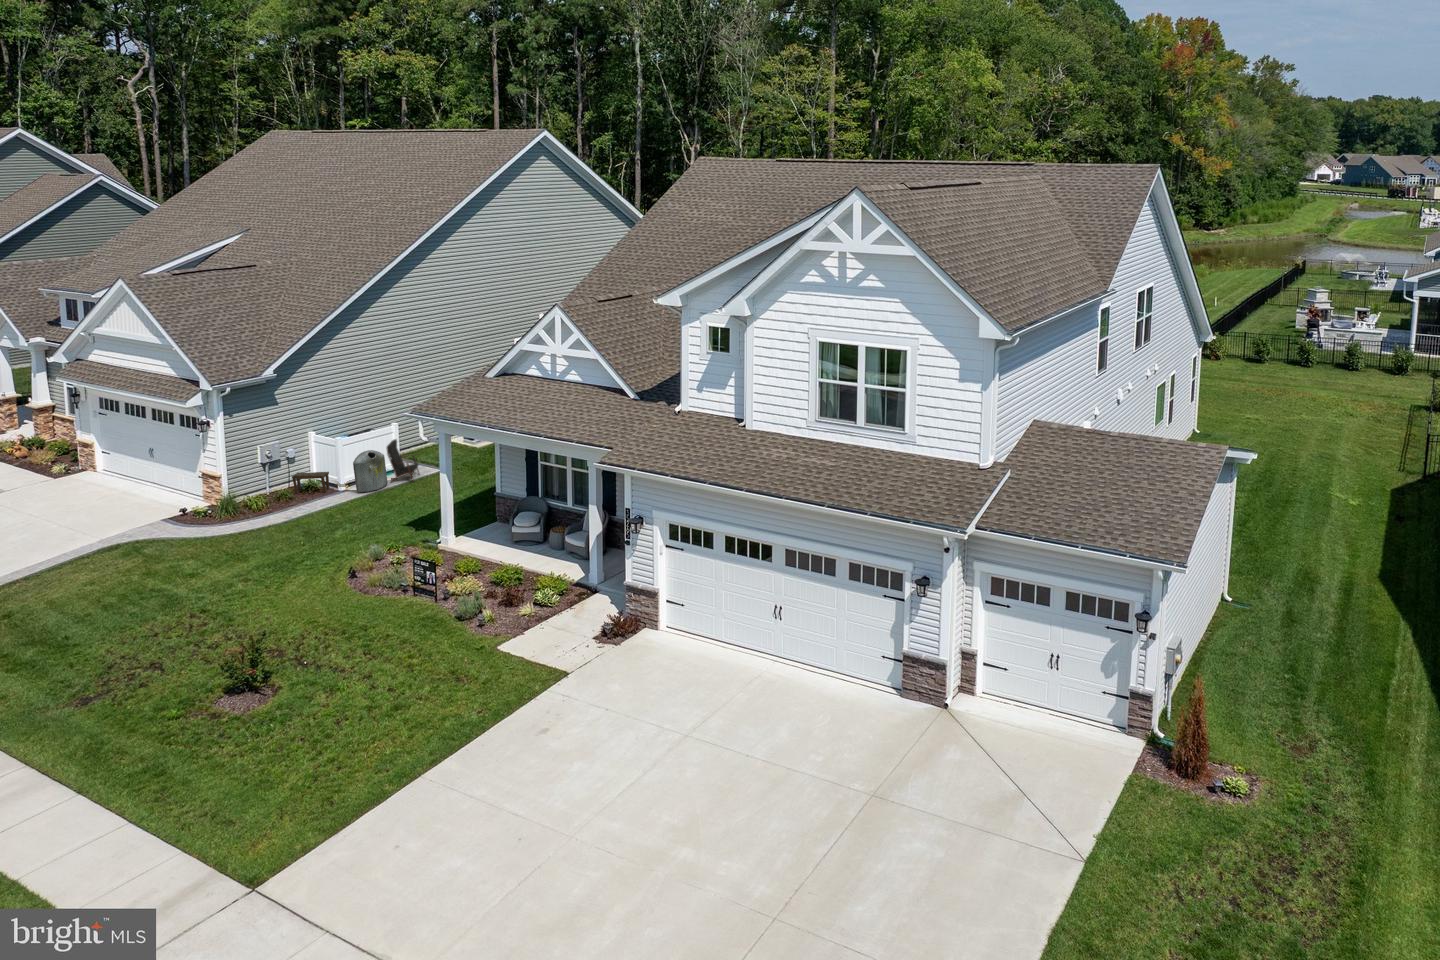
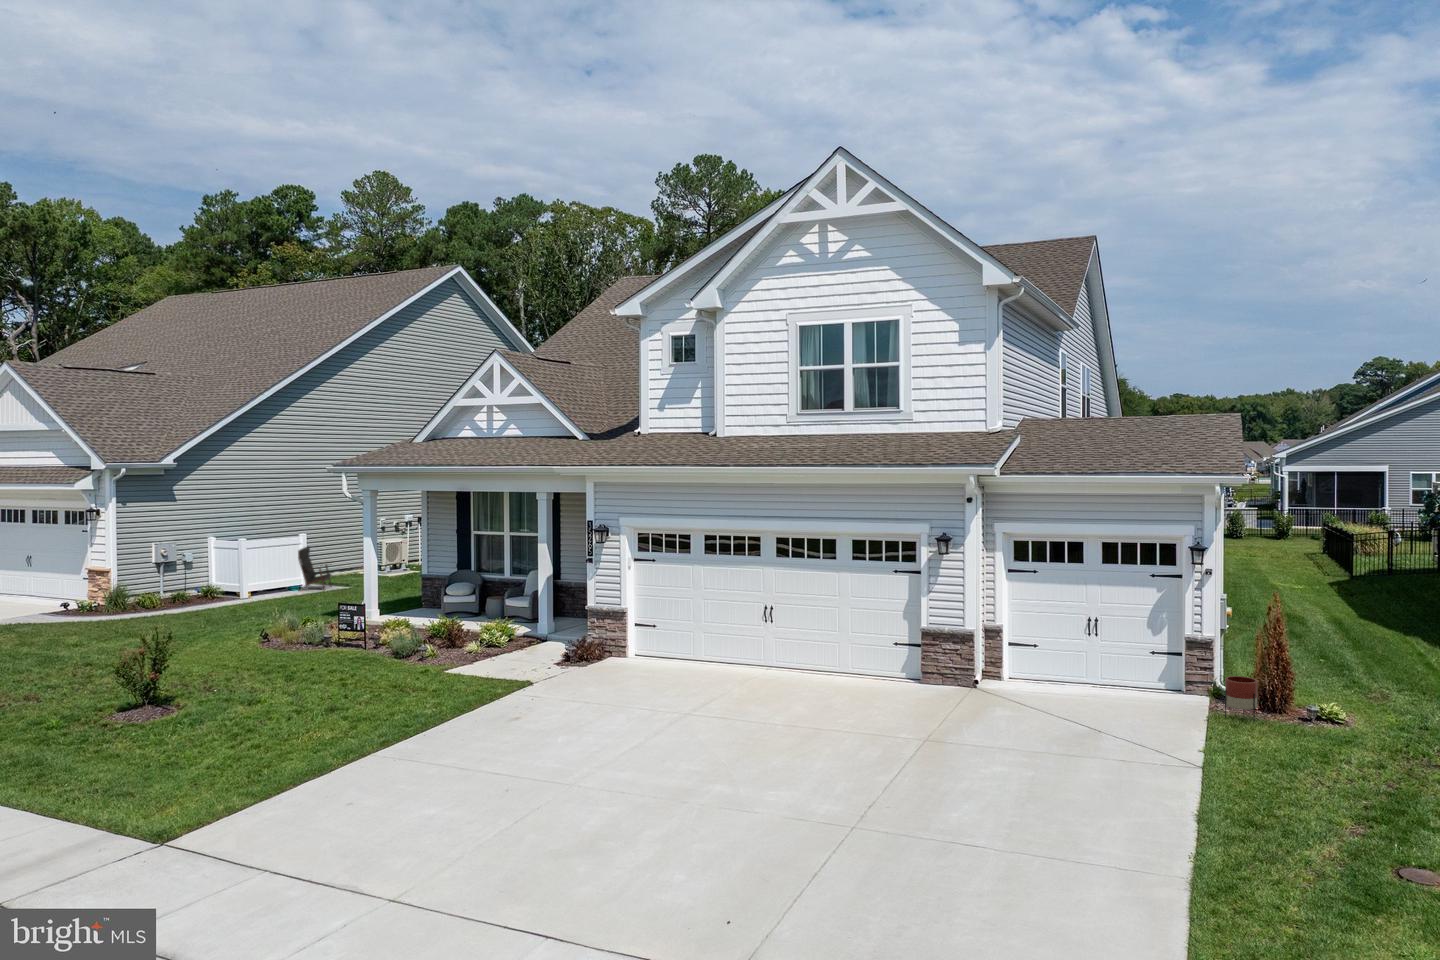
trash can: present [353,450,388,494] -> none [259,551,296,597]
bench: present [292,472,329,493] -> none [187,576,230,598]
planter: none [1140,730,1170,772] -> present [1225,676,1257,721]

